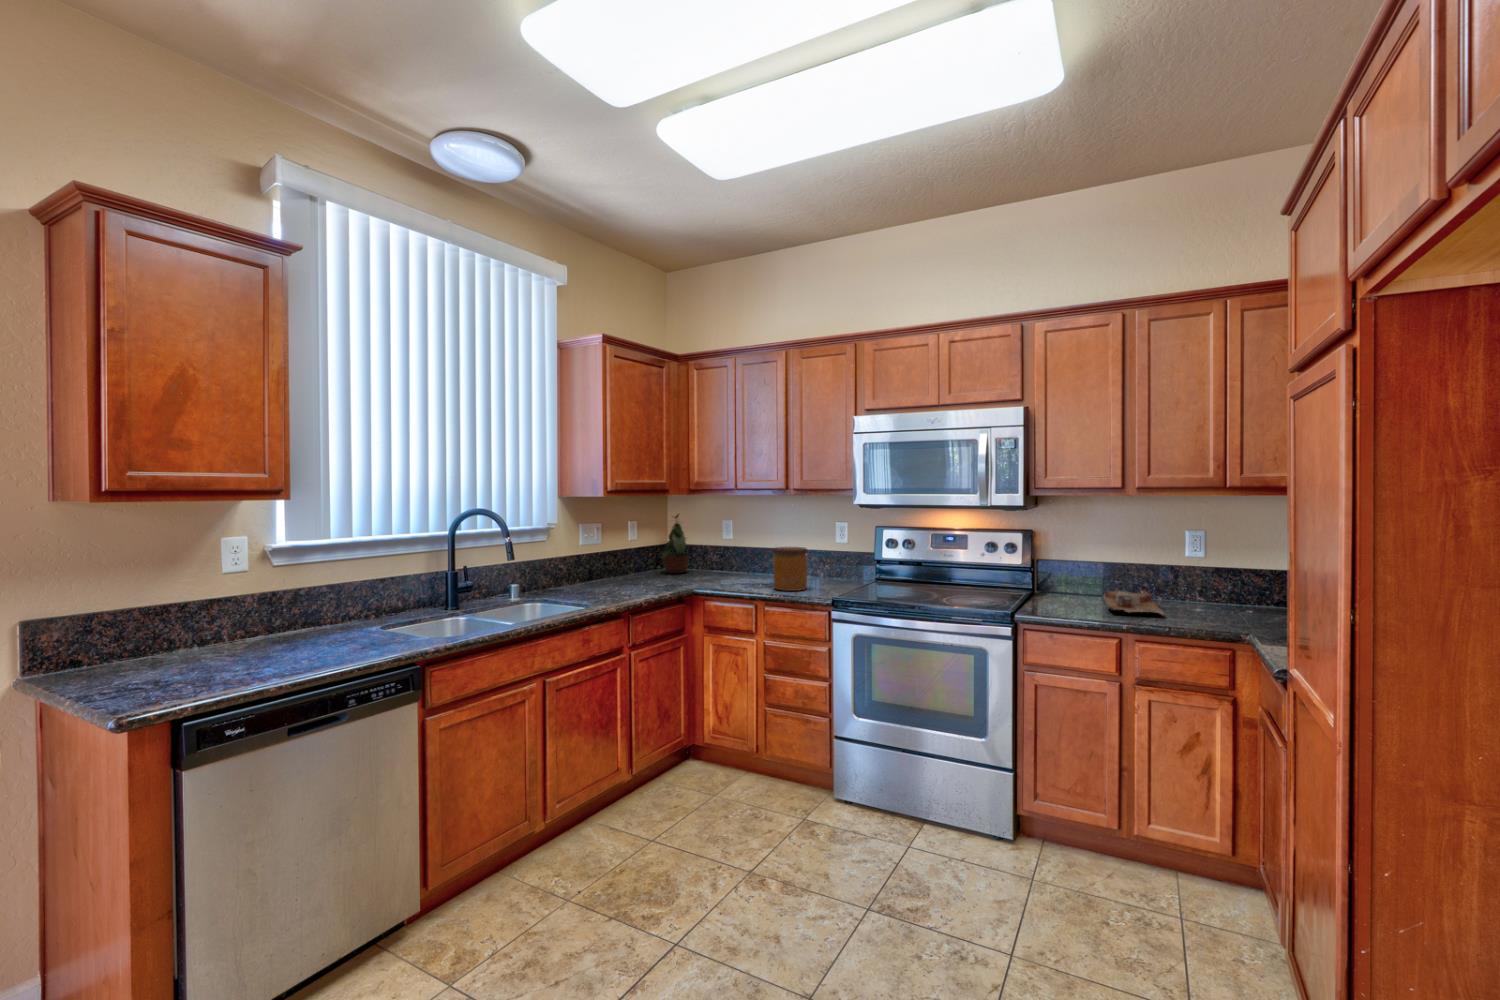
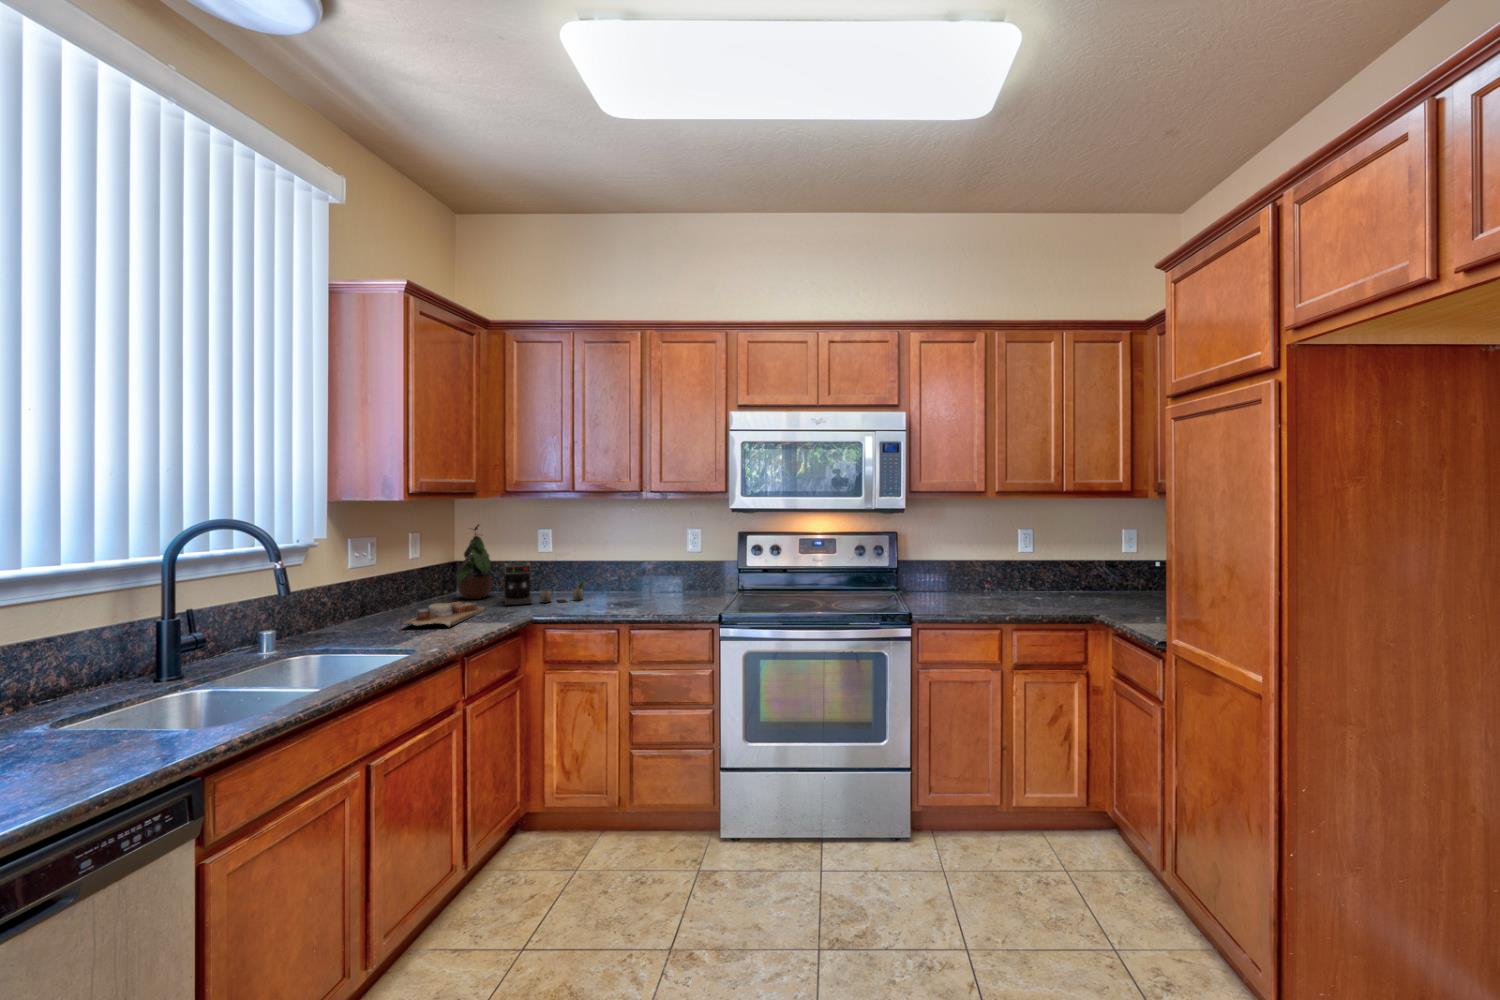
coffee maker: none [687,546,753,581] -> present [504,562,585,605]
jar: present [773,547,807,591] -> none [625,557,664,608]
cutting board: present [1103,590,1165,616] -> present [402,602,485,627]

